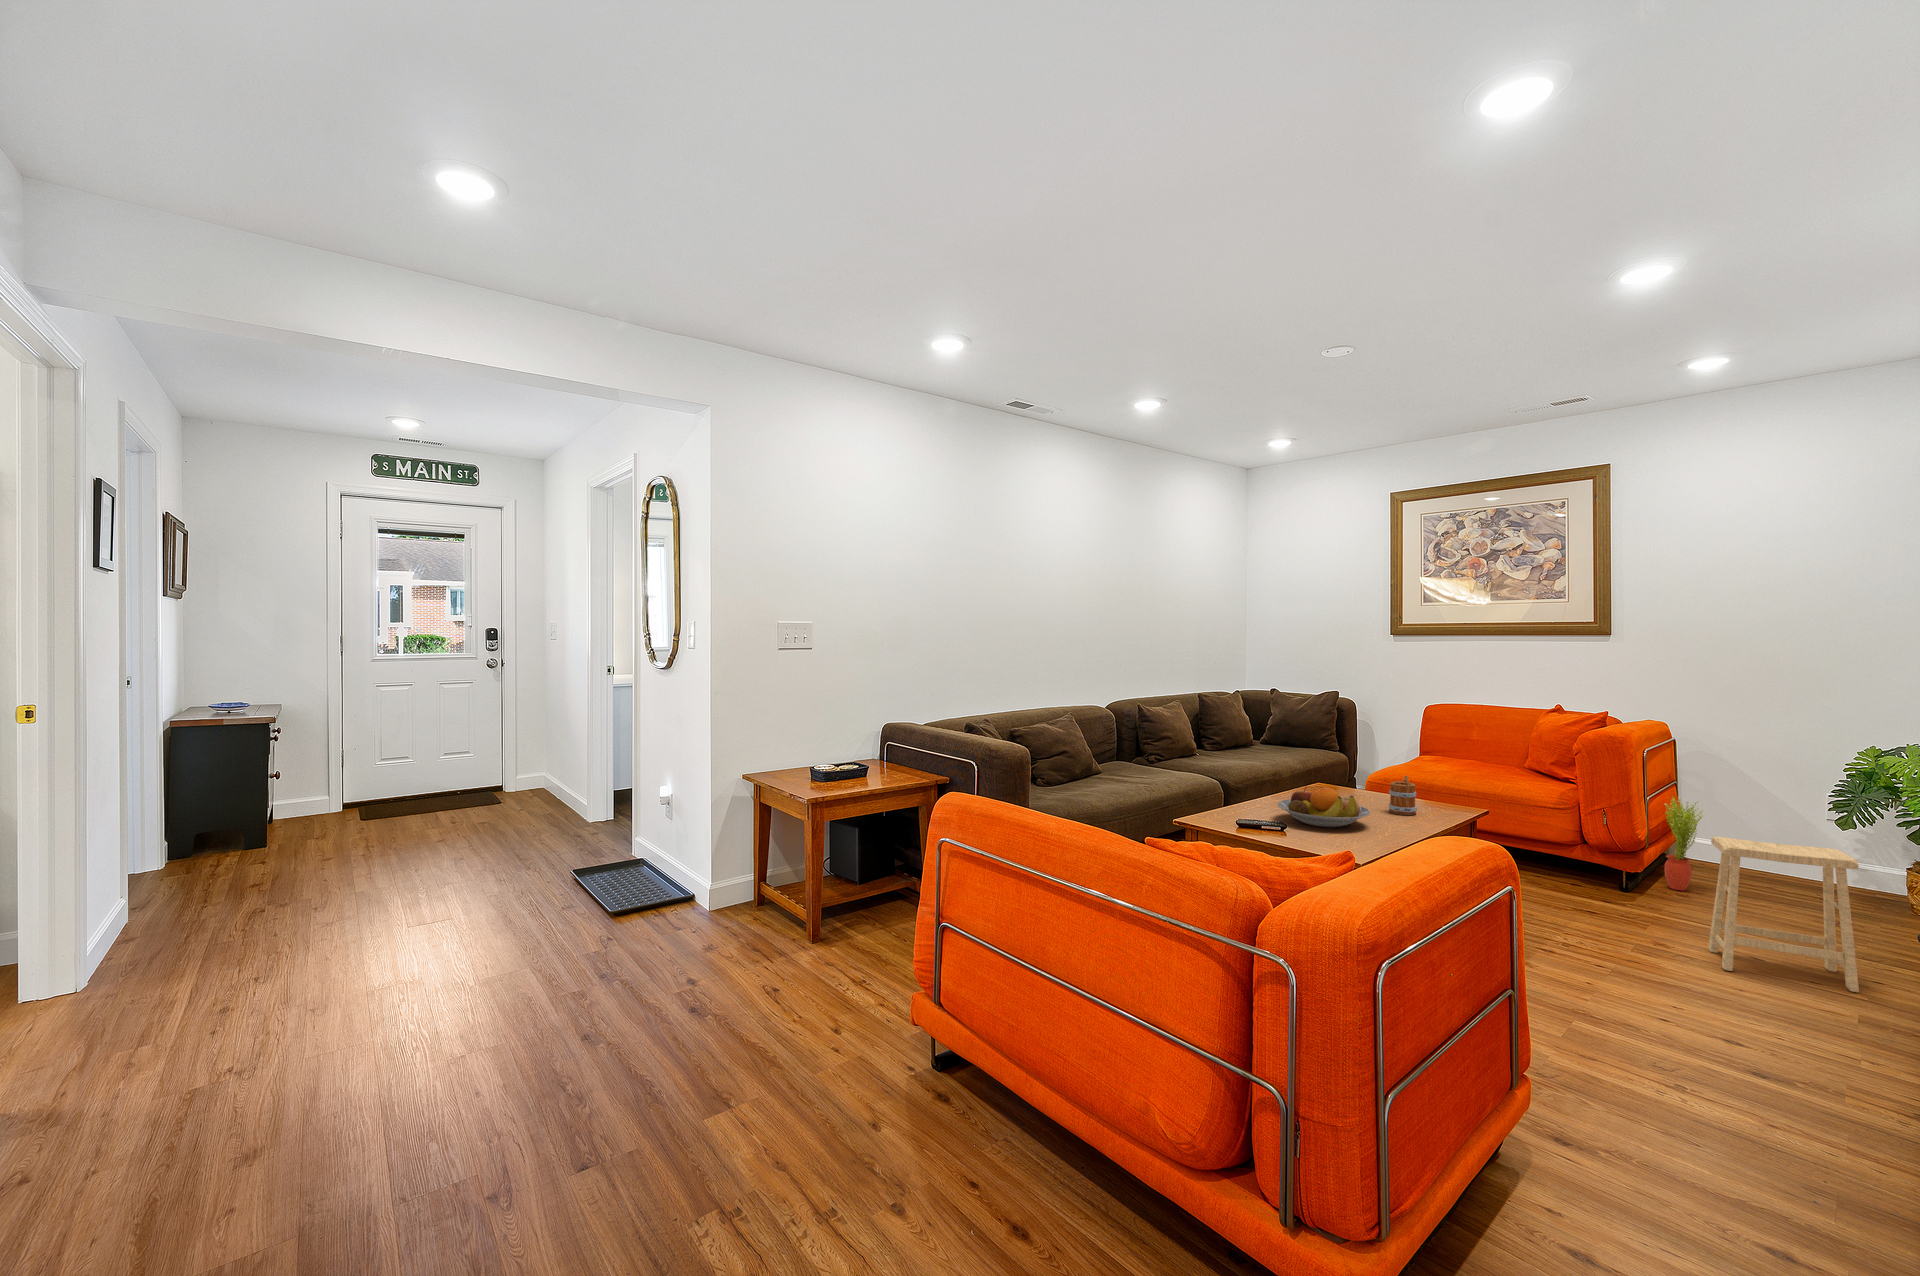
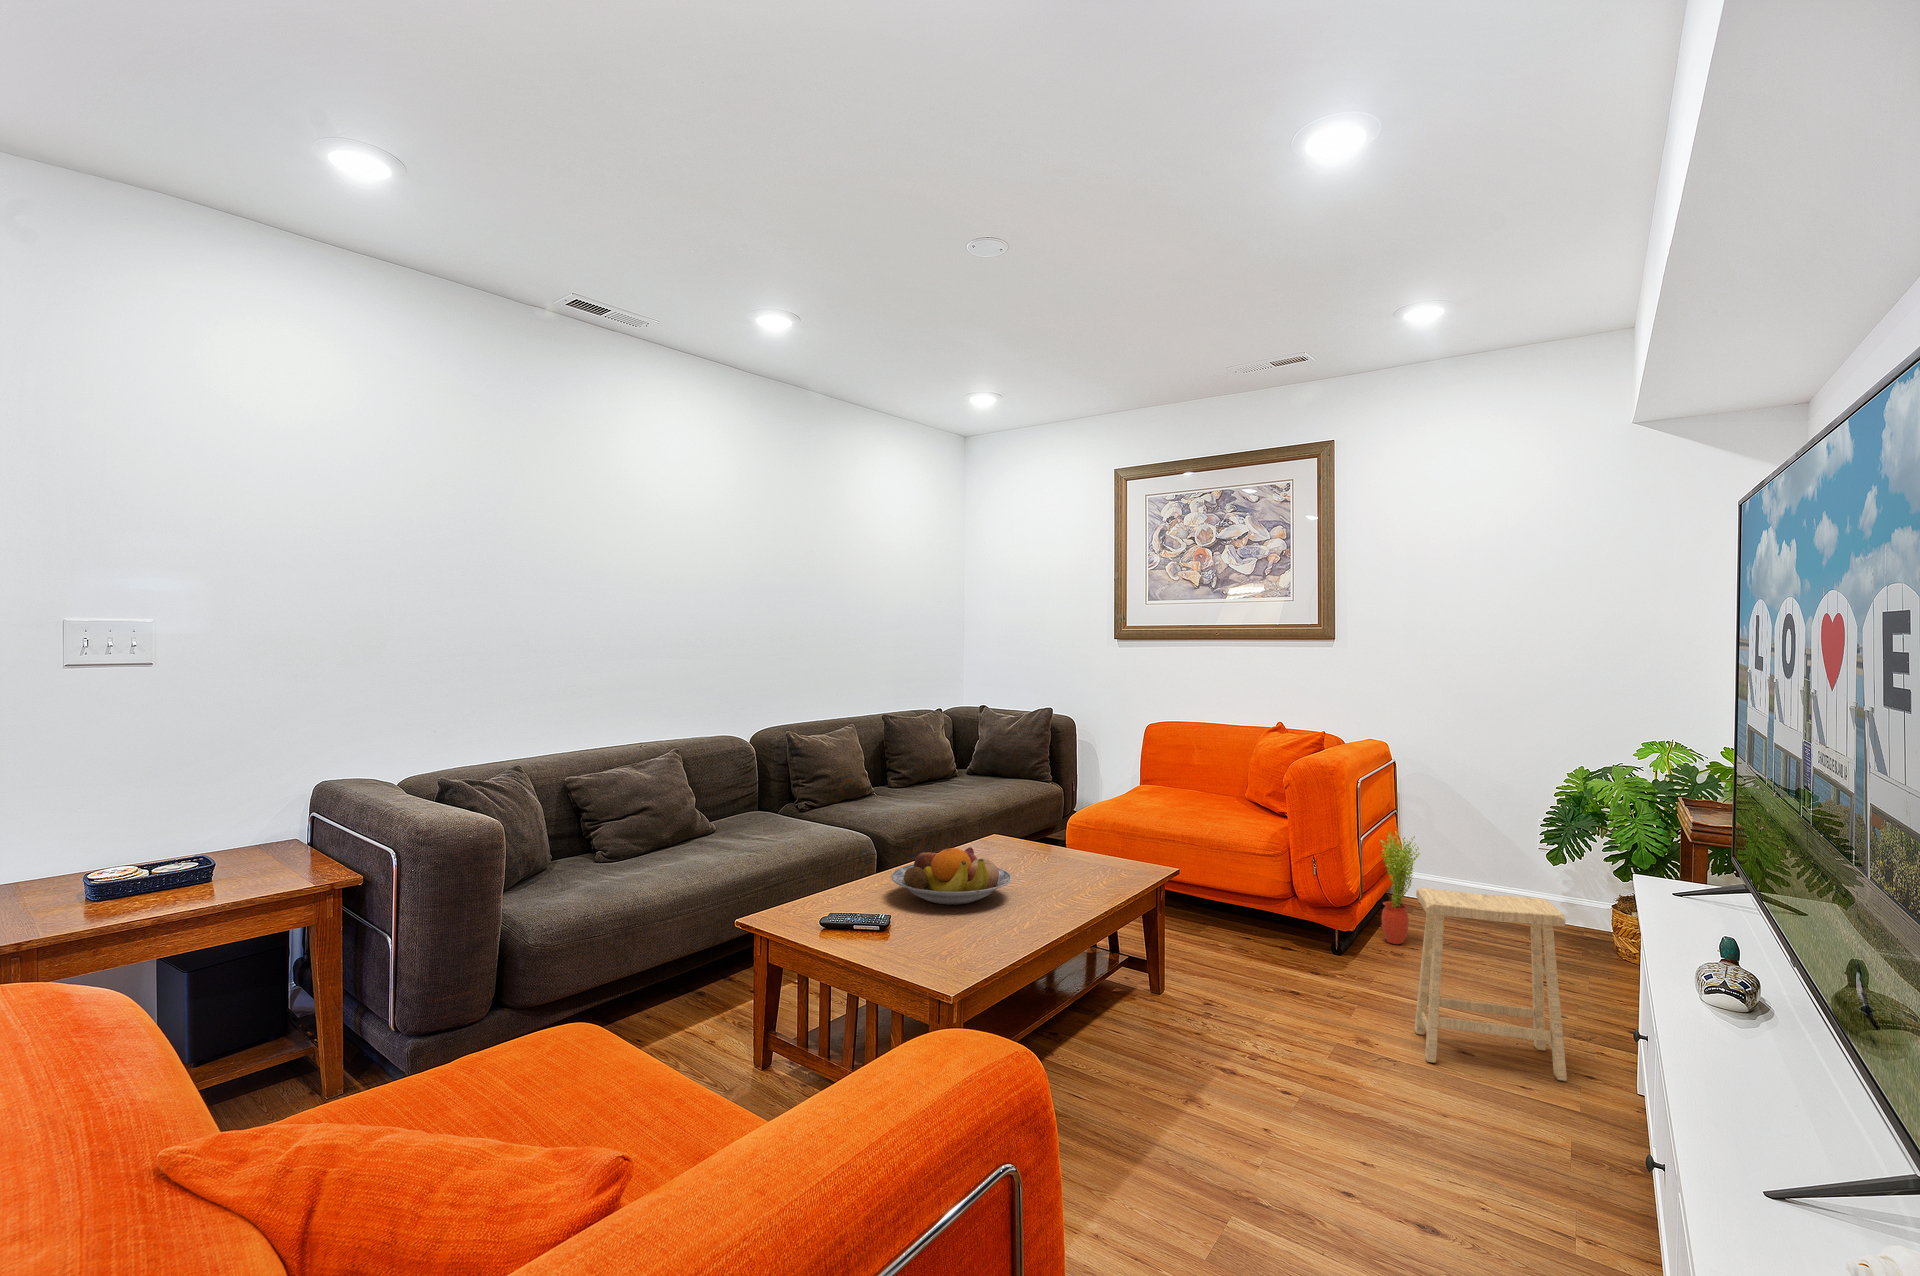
mug: present [1389,776,1417,815] -> none [1051,822,1085,877]

